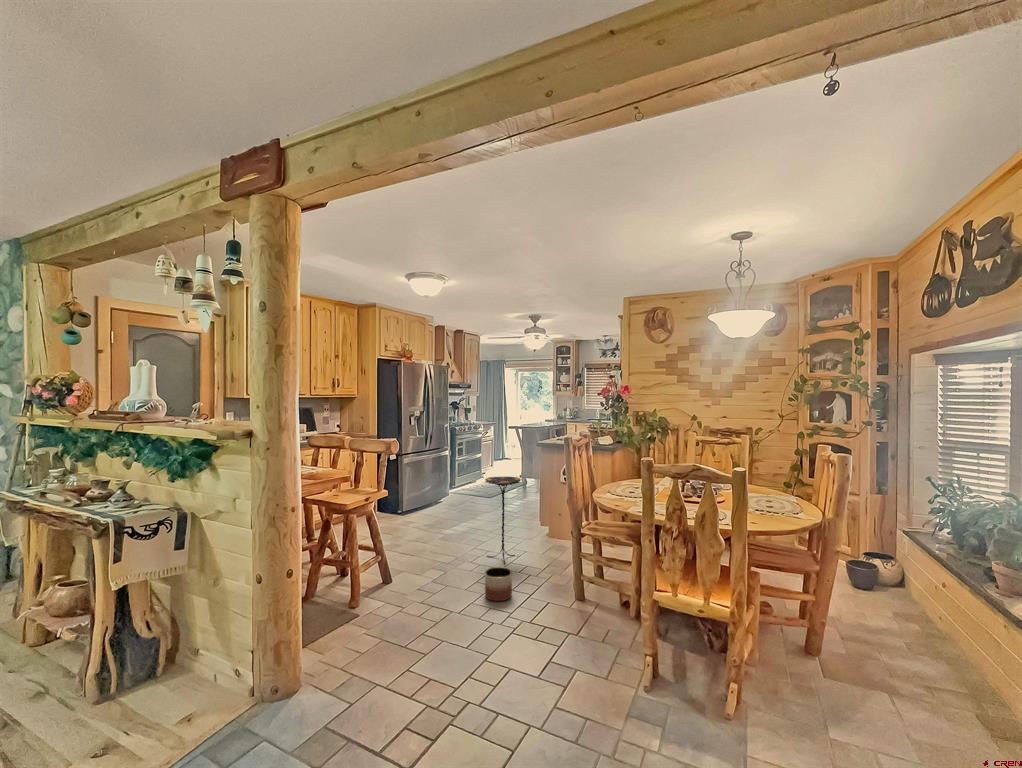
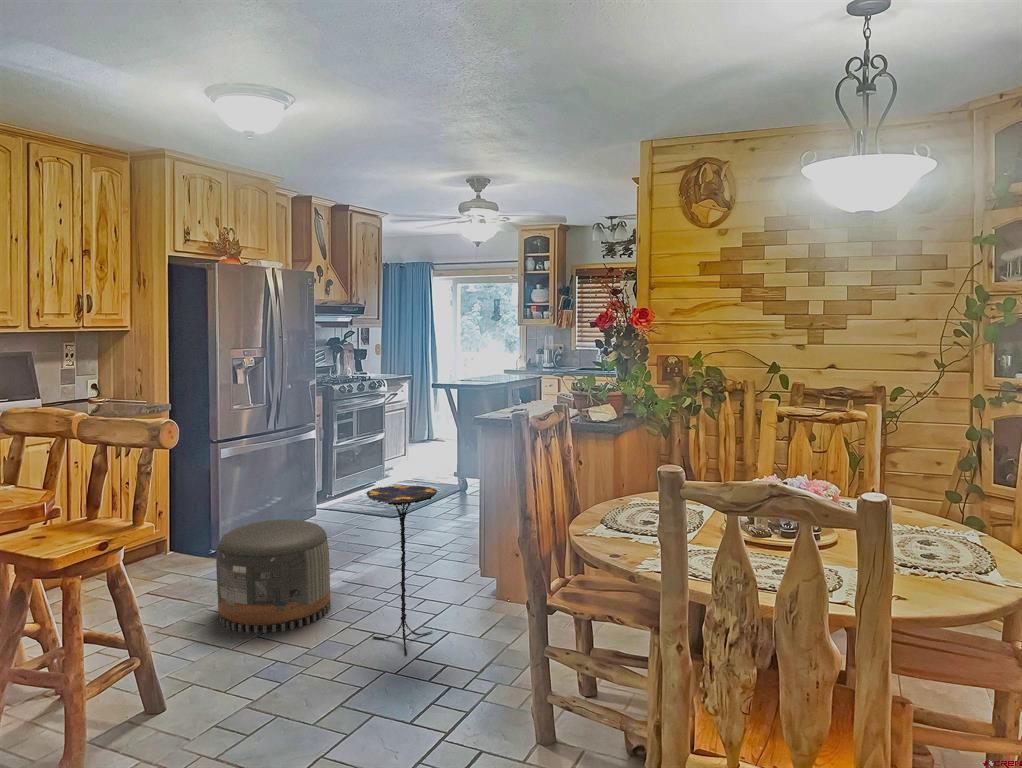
pouf: none [406,495,462,553] -> present [216,519,331,633]
planter: present [485,567,512,601] -> none [356,670,410,739]

